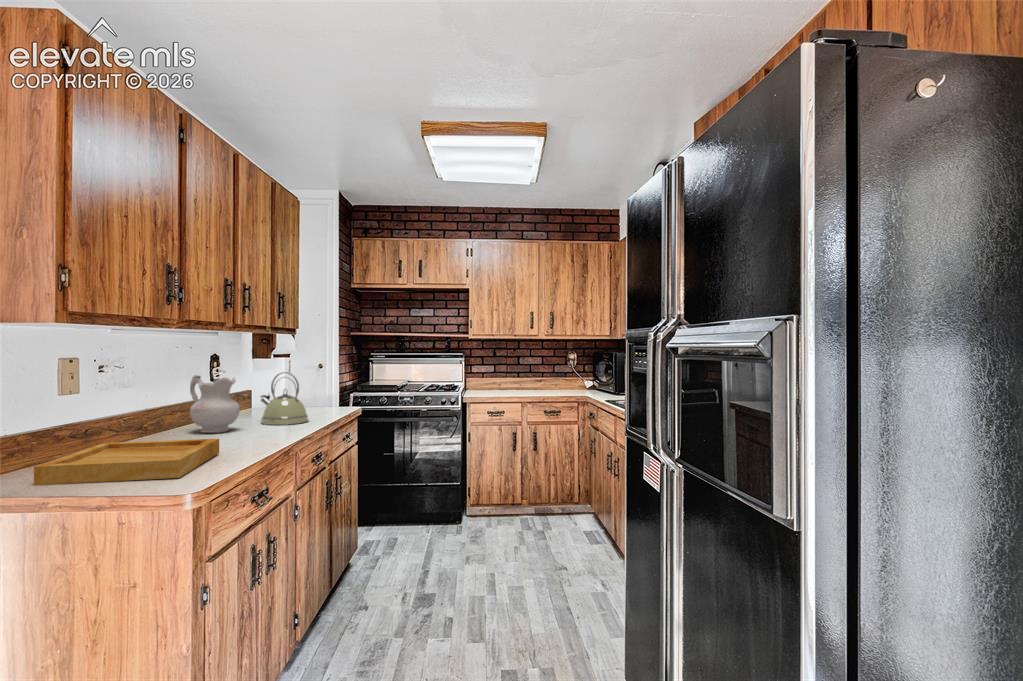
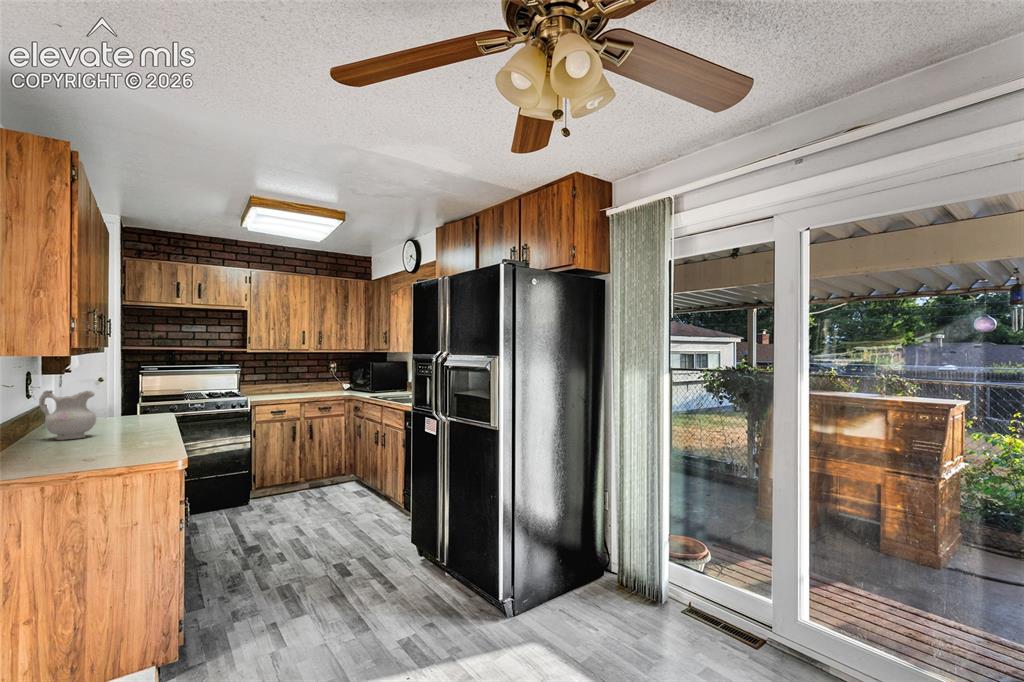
kettle: present [261,372,308,425] -> none [93,385,147,430]
tray: present [34,439,219,485] -> none [25,436,152,476]

